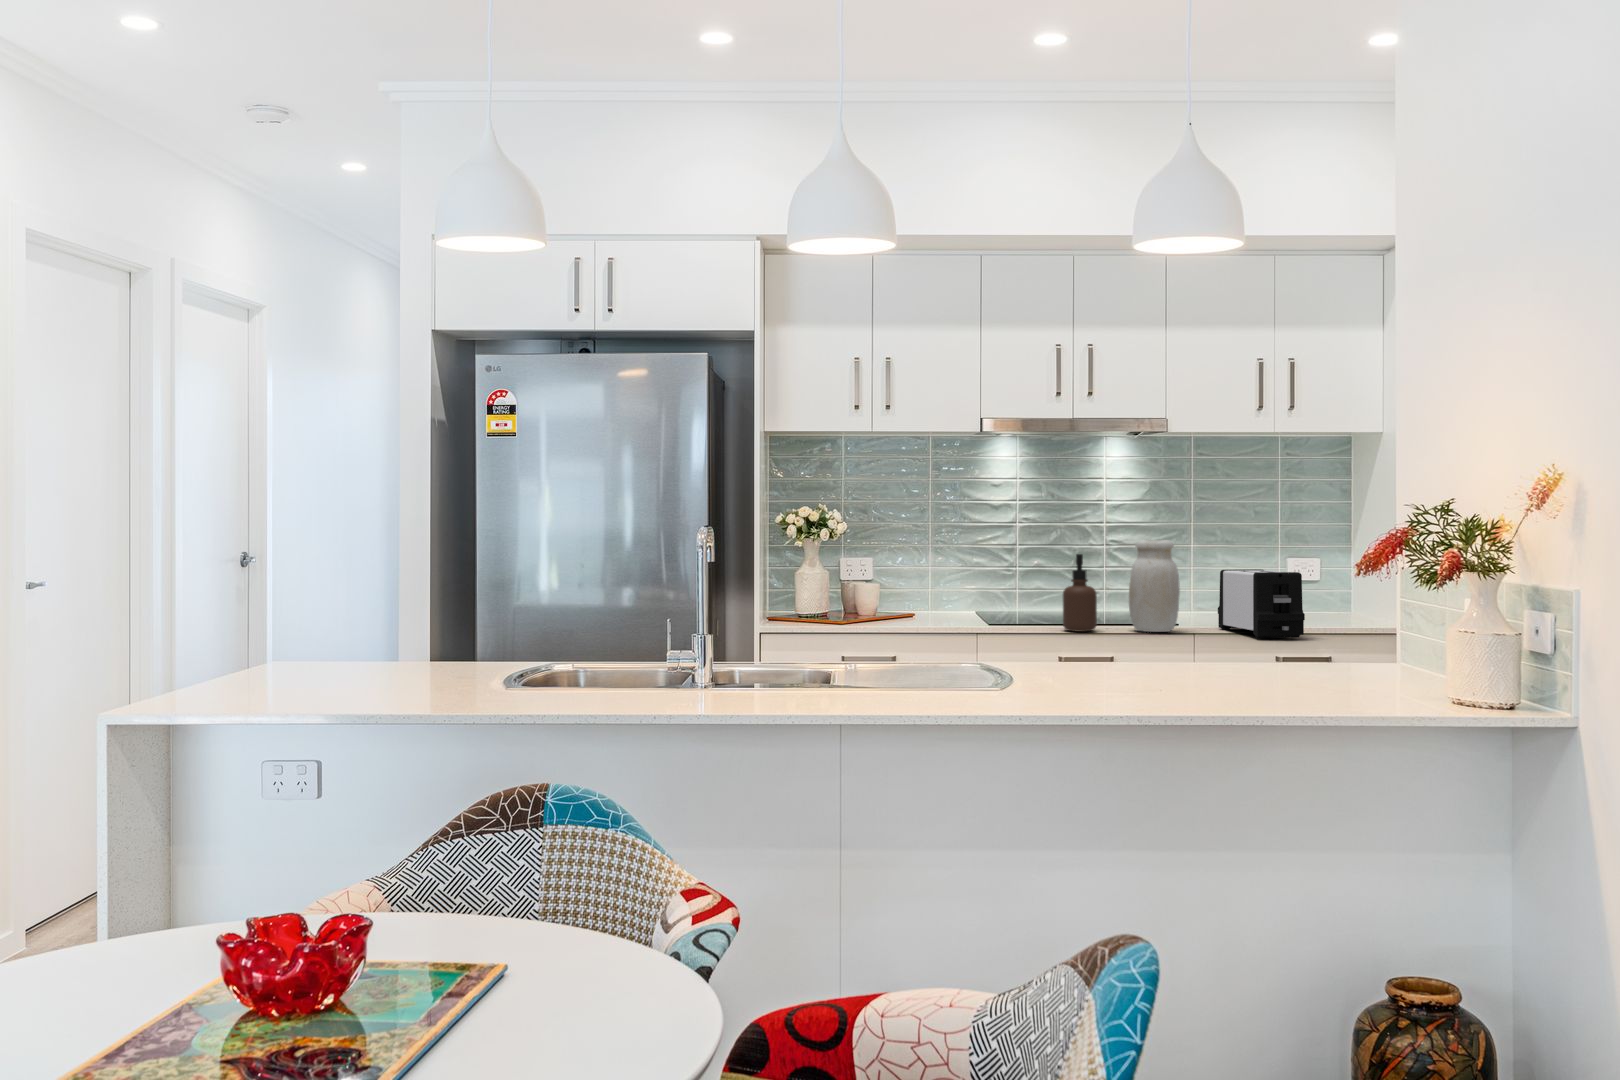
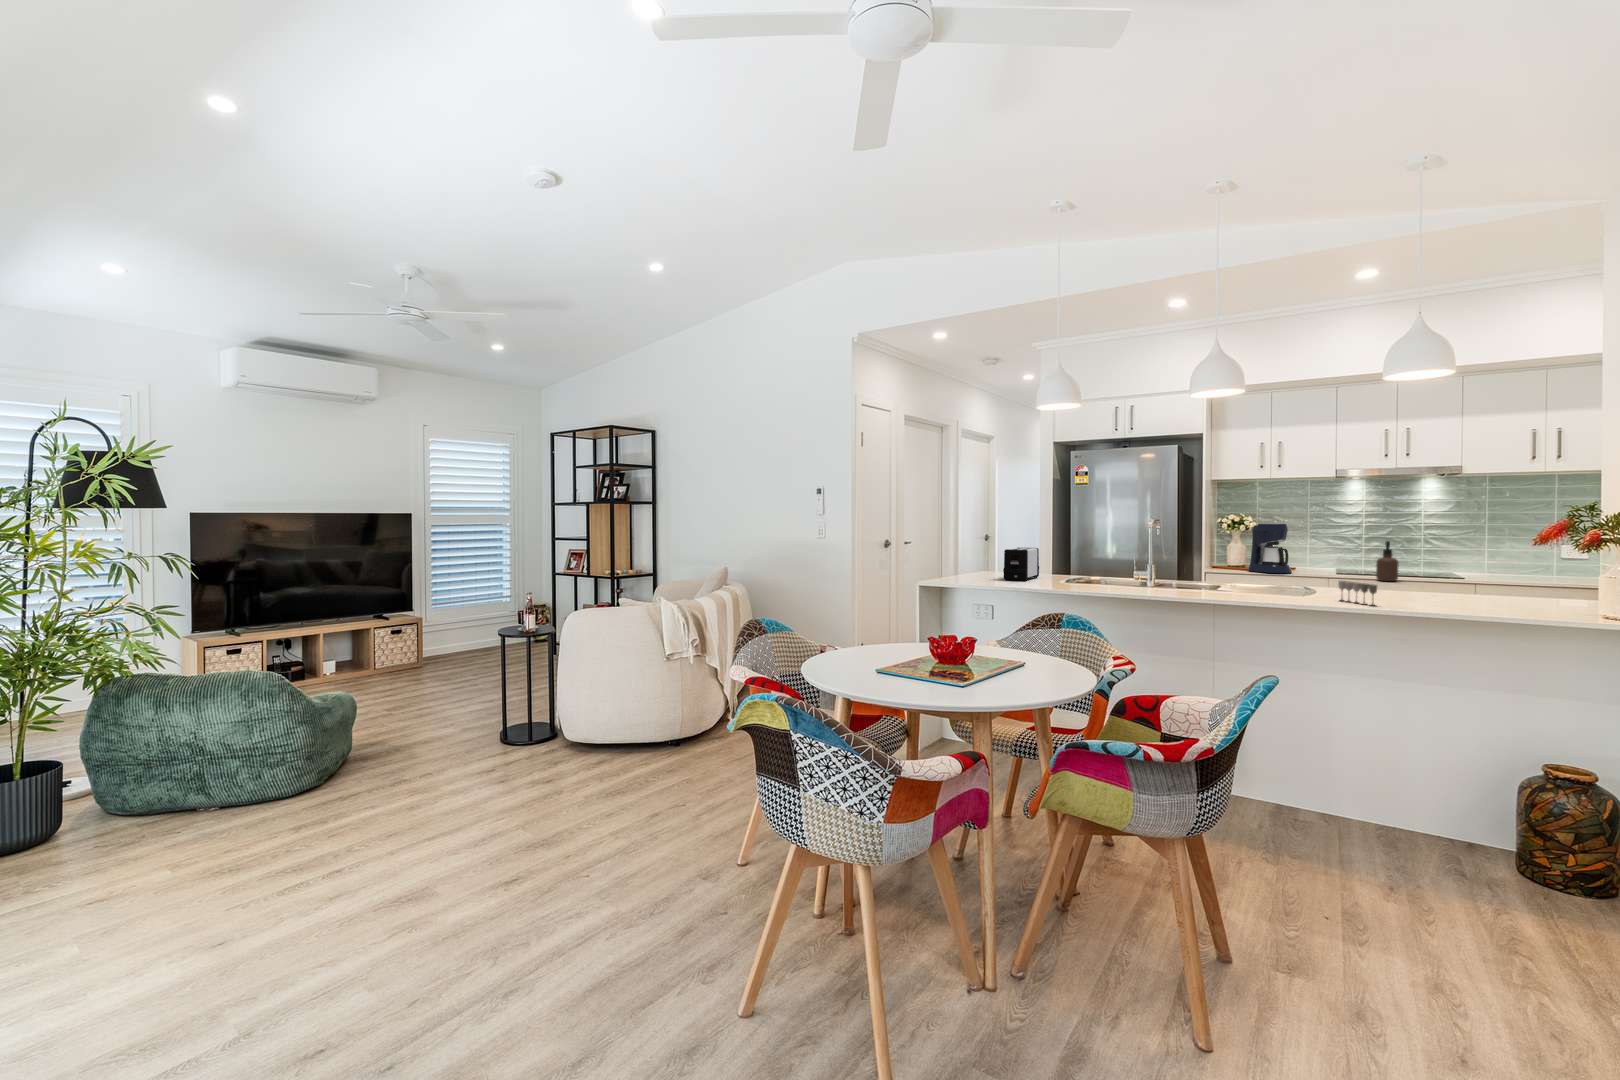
coffee maker: none [842,523,919,625] -> present [1248,523,1292,573]
jar: present [1129,540,1180,632] -> none [1421,535,1456,584]
toaster: present [1218,569,1305,638] -> present [1003,547,1039,581]
wine glass: none [1097,634,1184,687] -> present [1338,581,1377,606]

